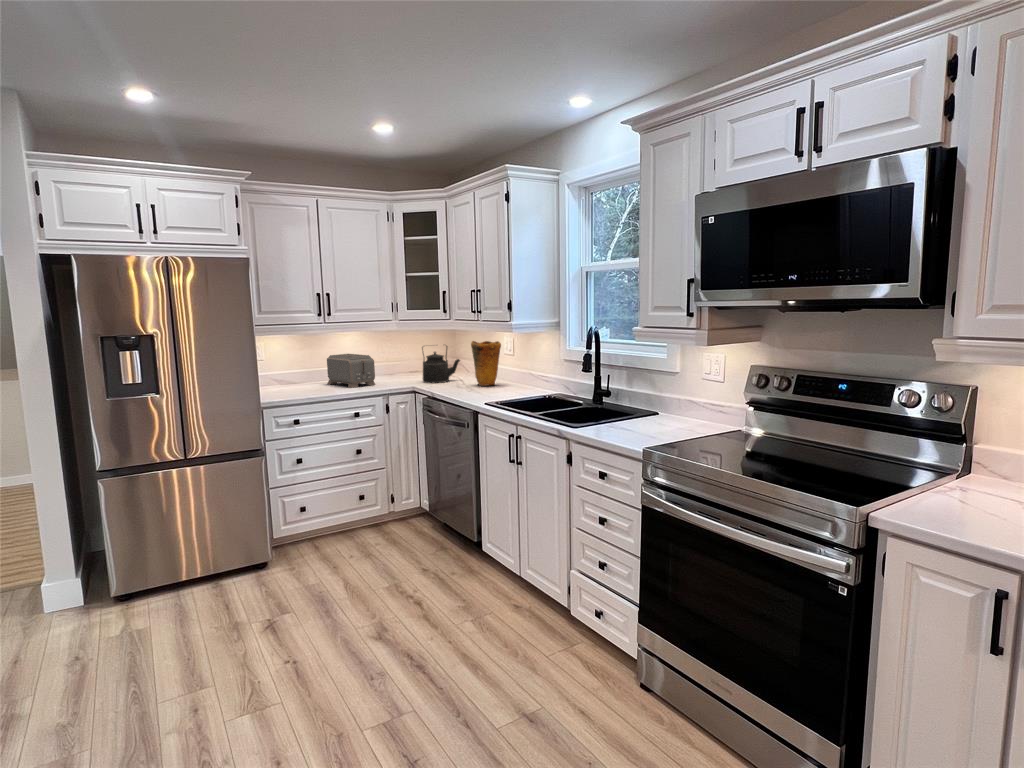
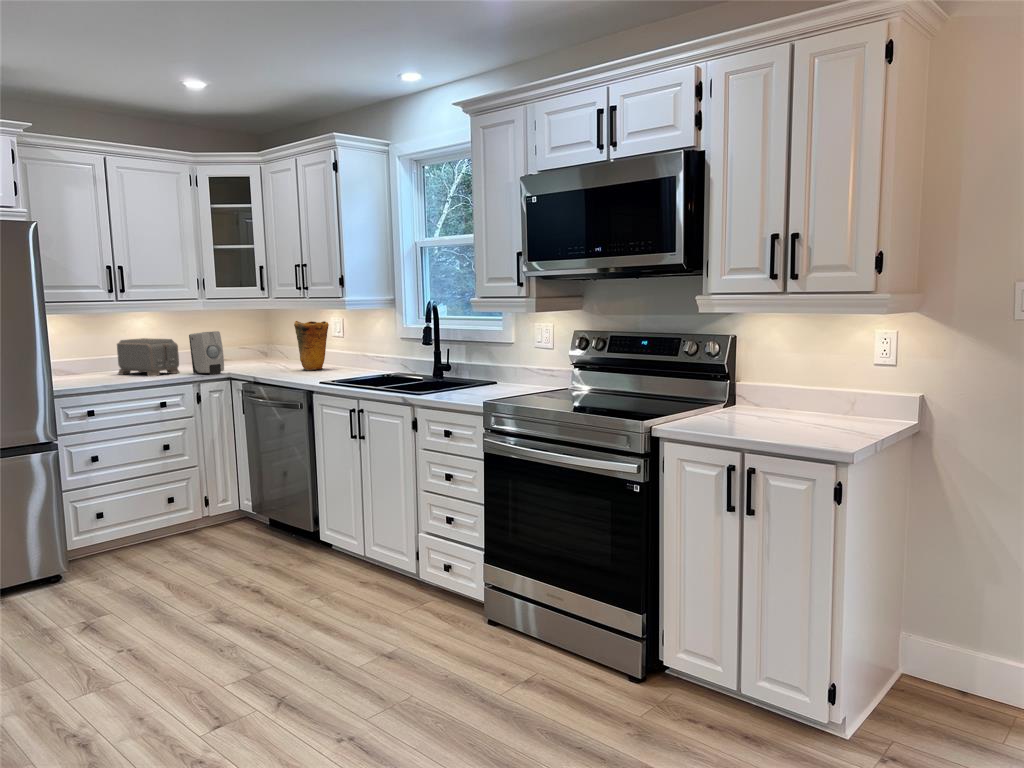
kettle: present [422,346,460,383] -> none [234,327,280,370]
soap dispenser: none [383,350,410,388] -> present [189,331,224,375]

